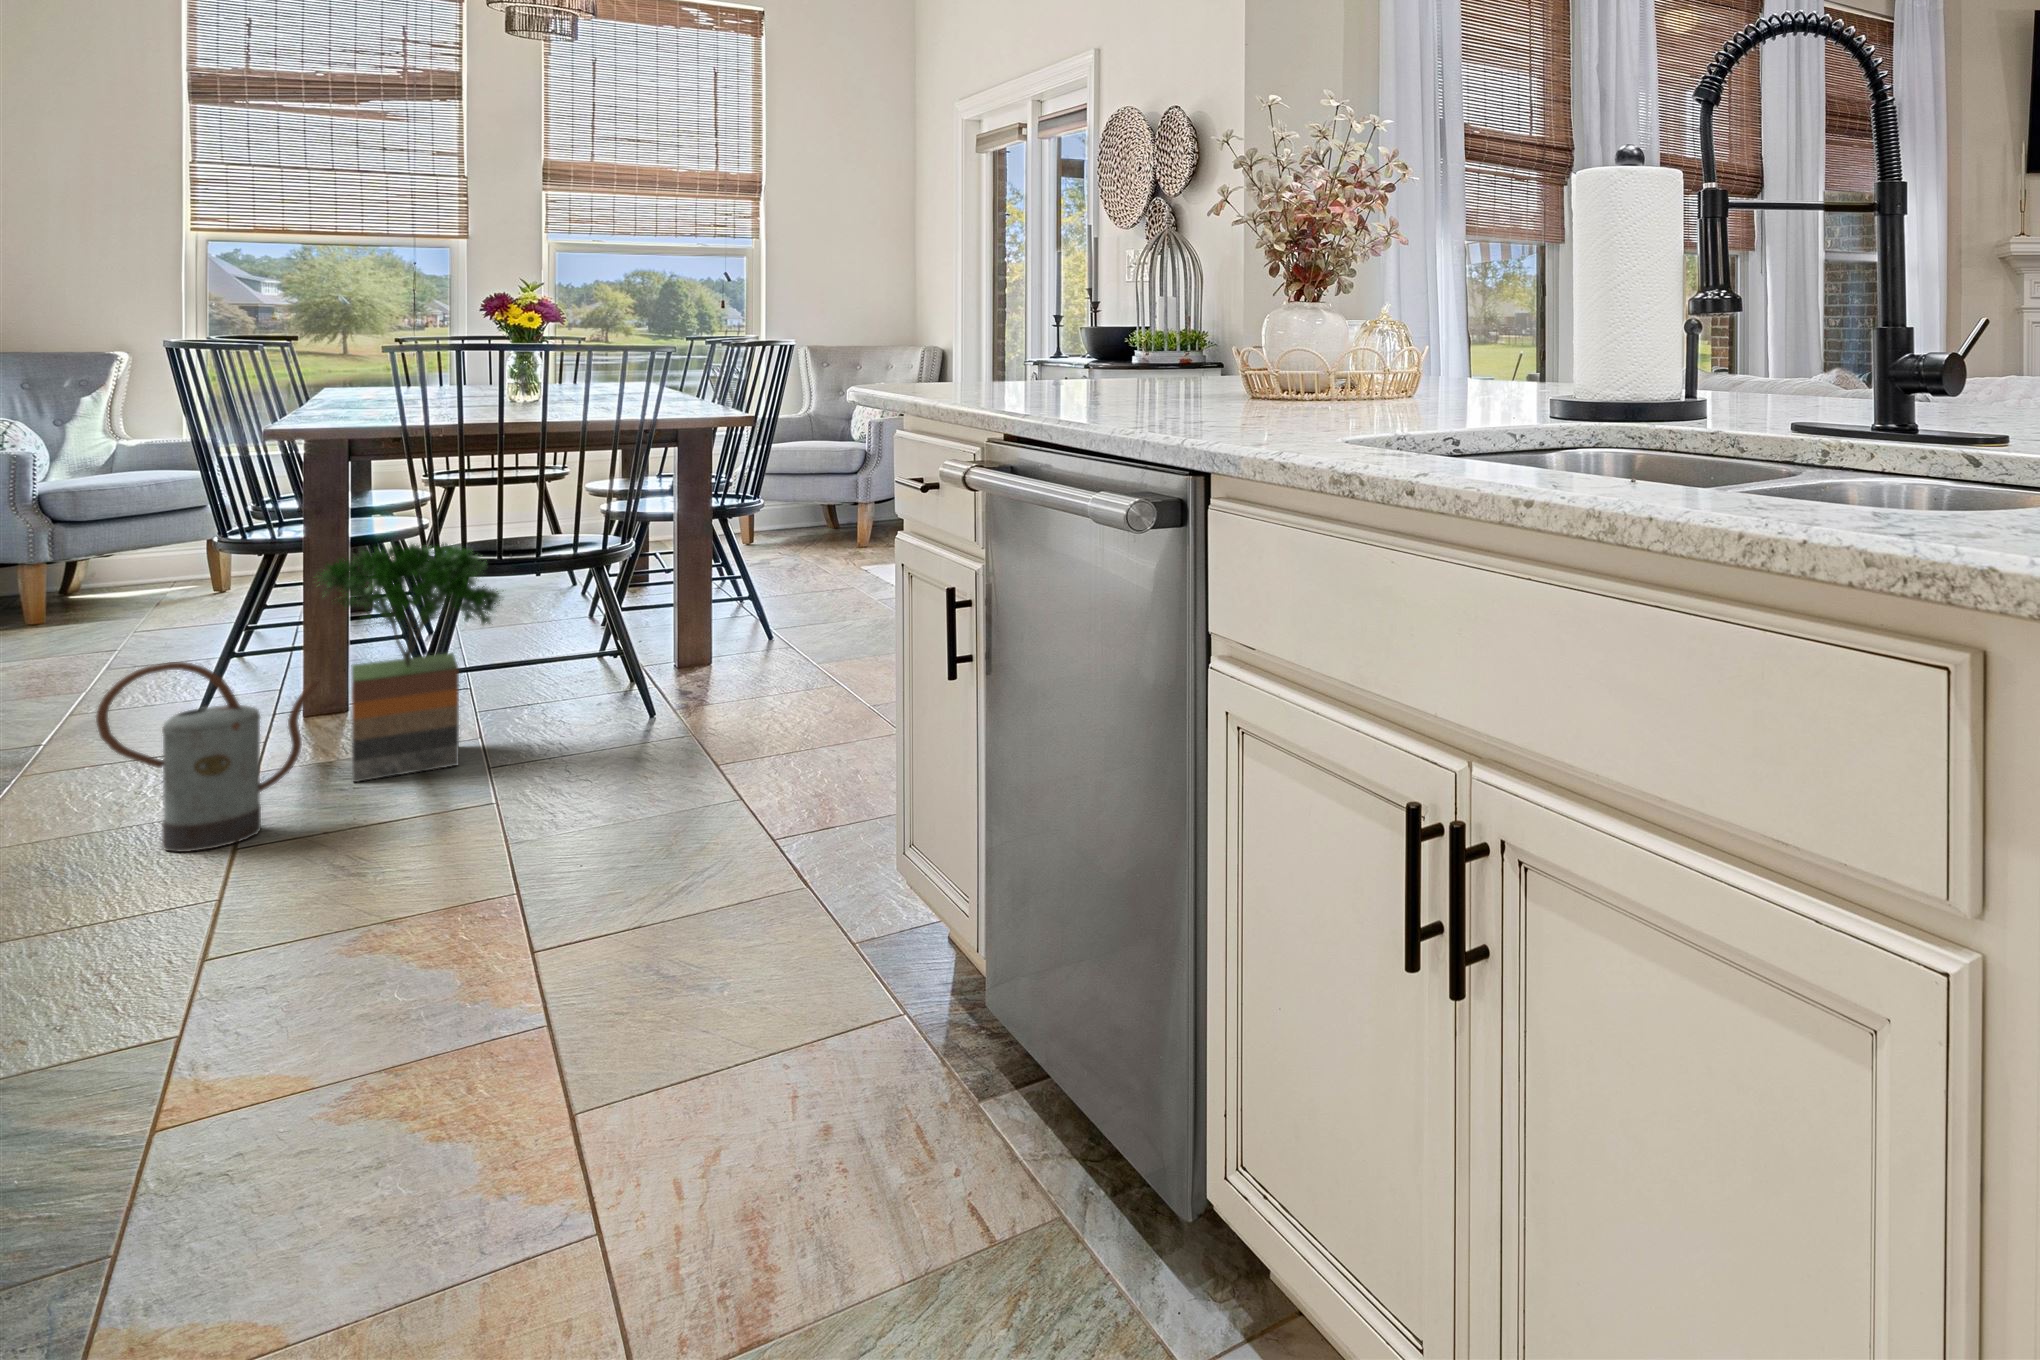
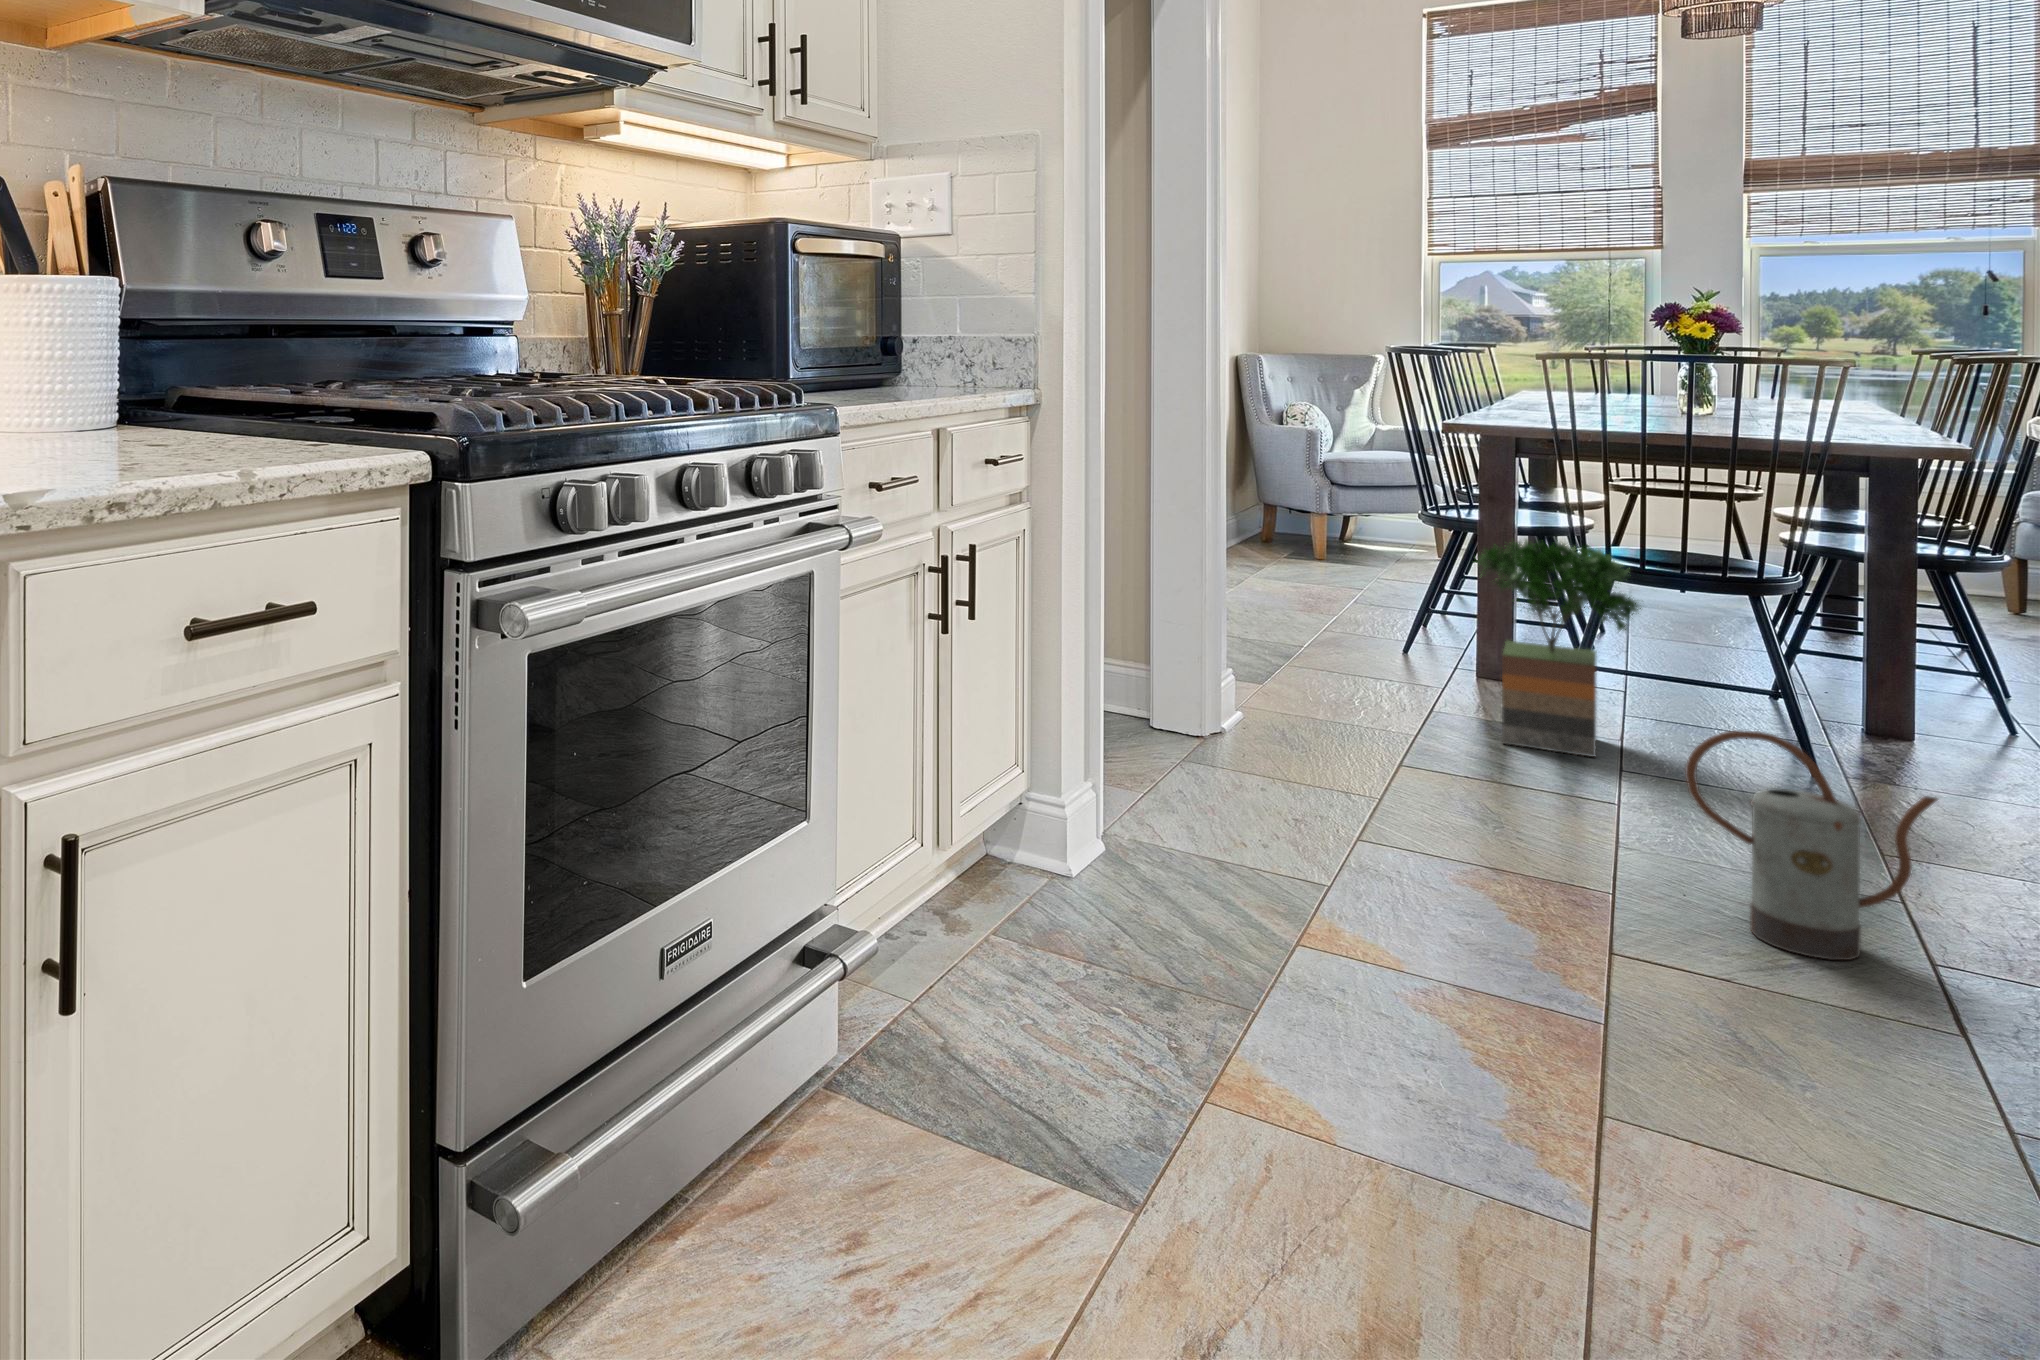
watering can: present [96,662,321,852] -> present [1685,731,1937,960]

